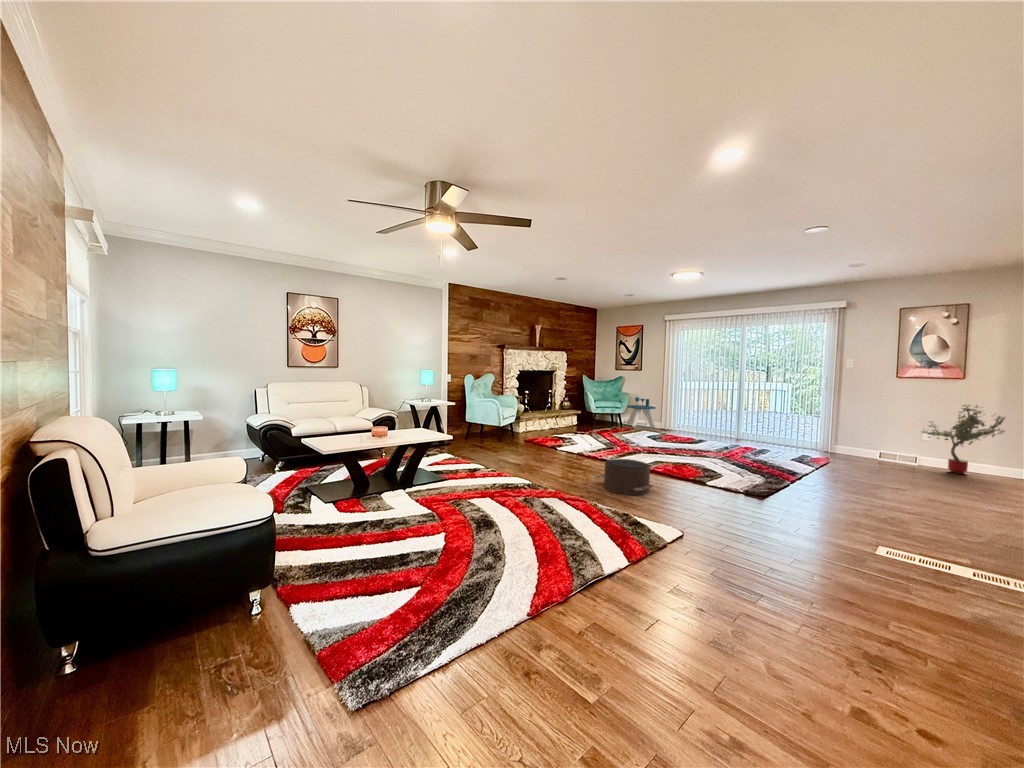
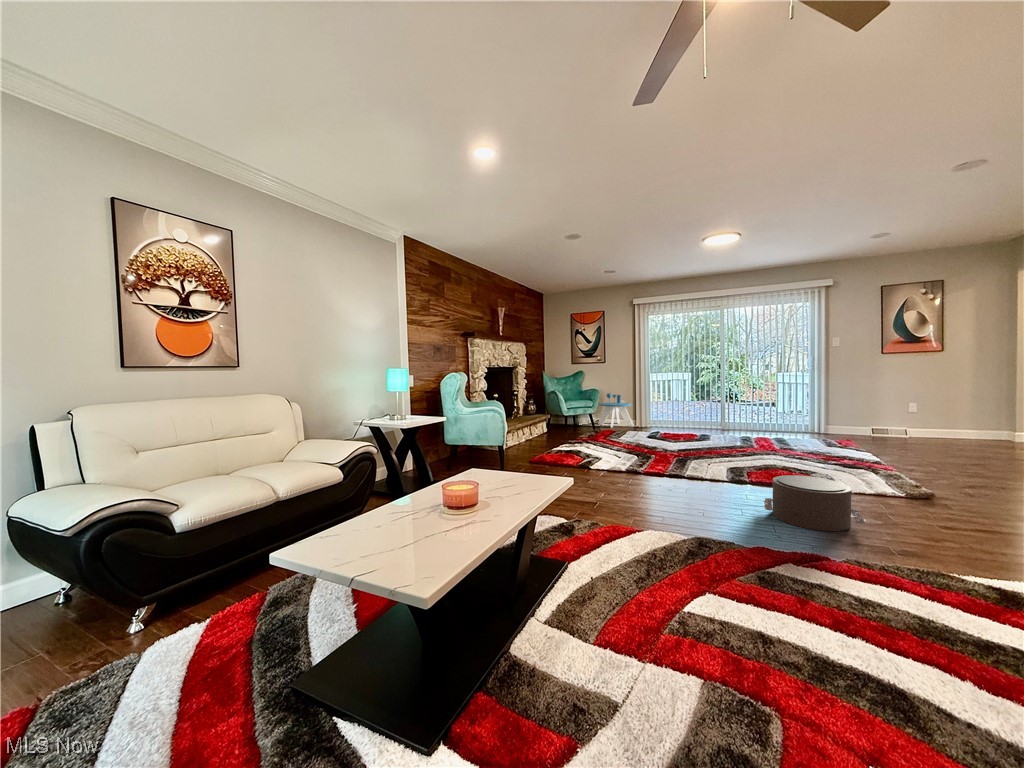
potted tree: present [922,405,1005,474] -> none [914,378,993,444]

